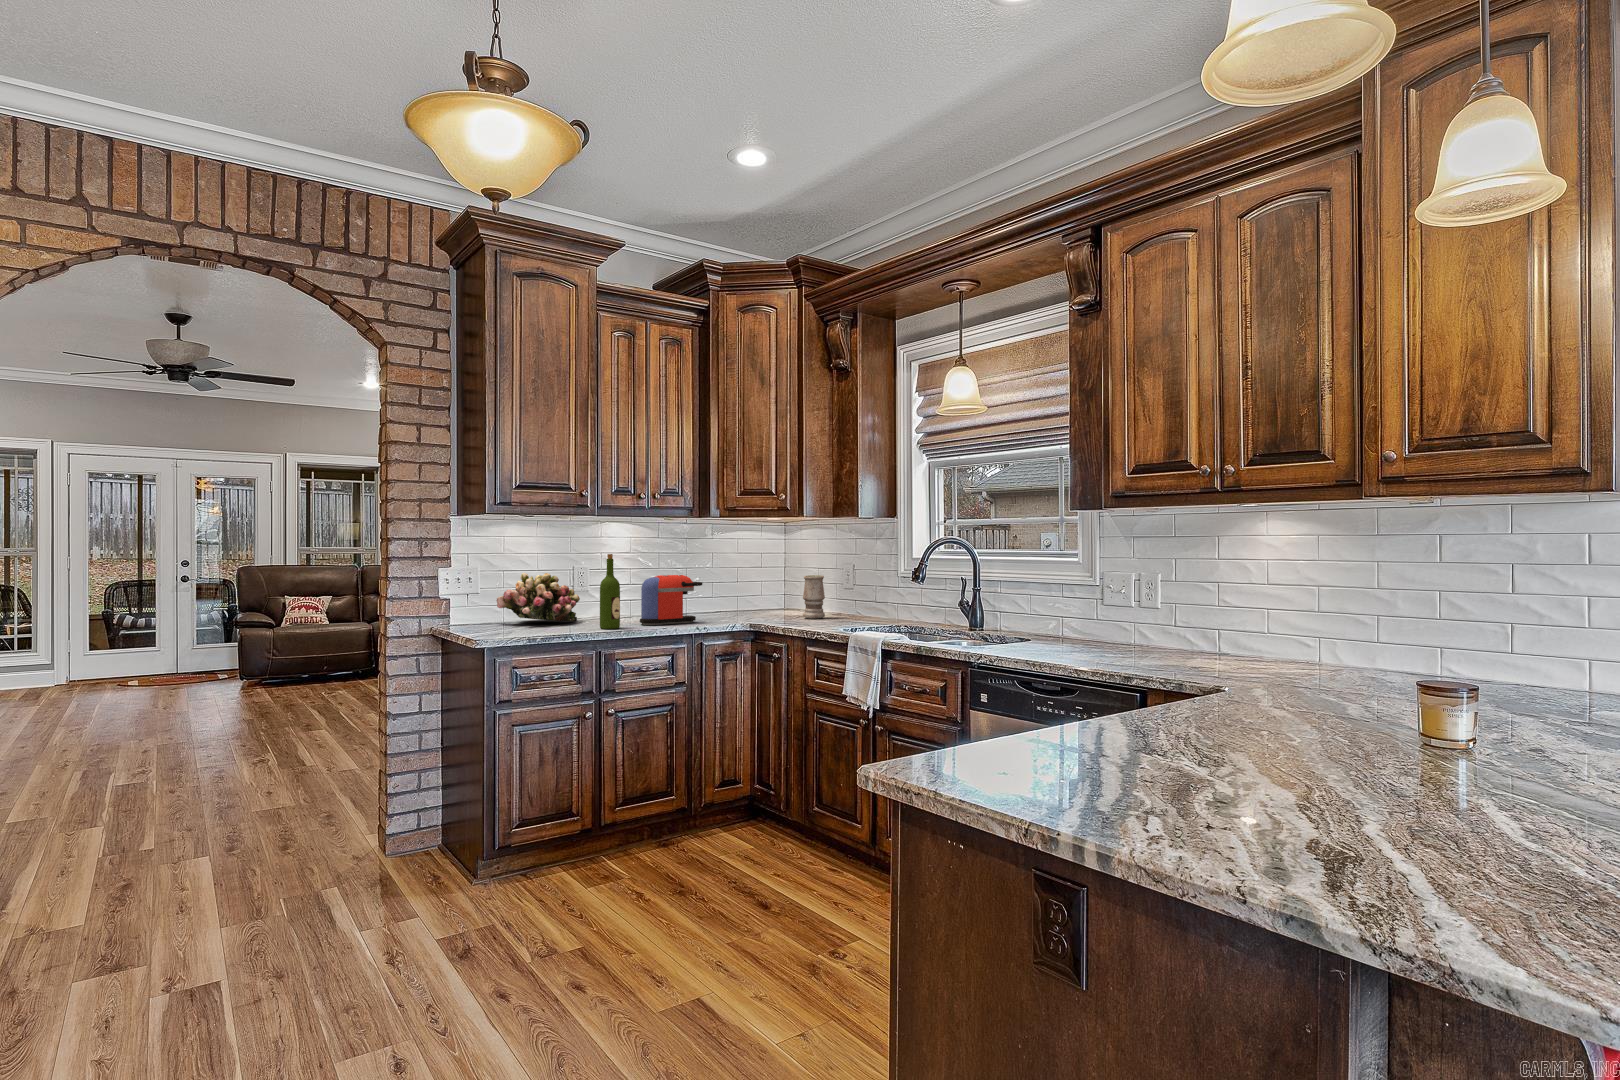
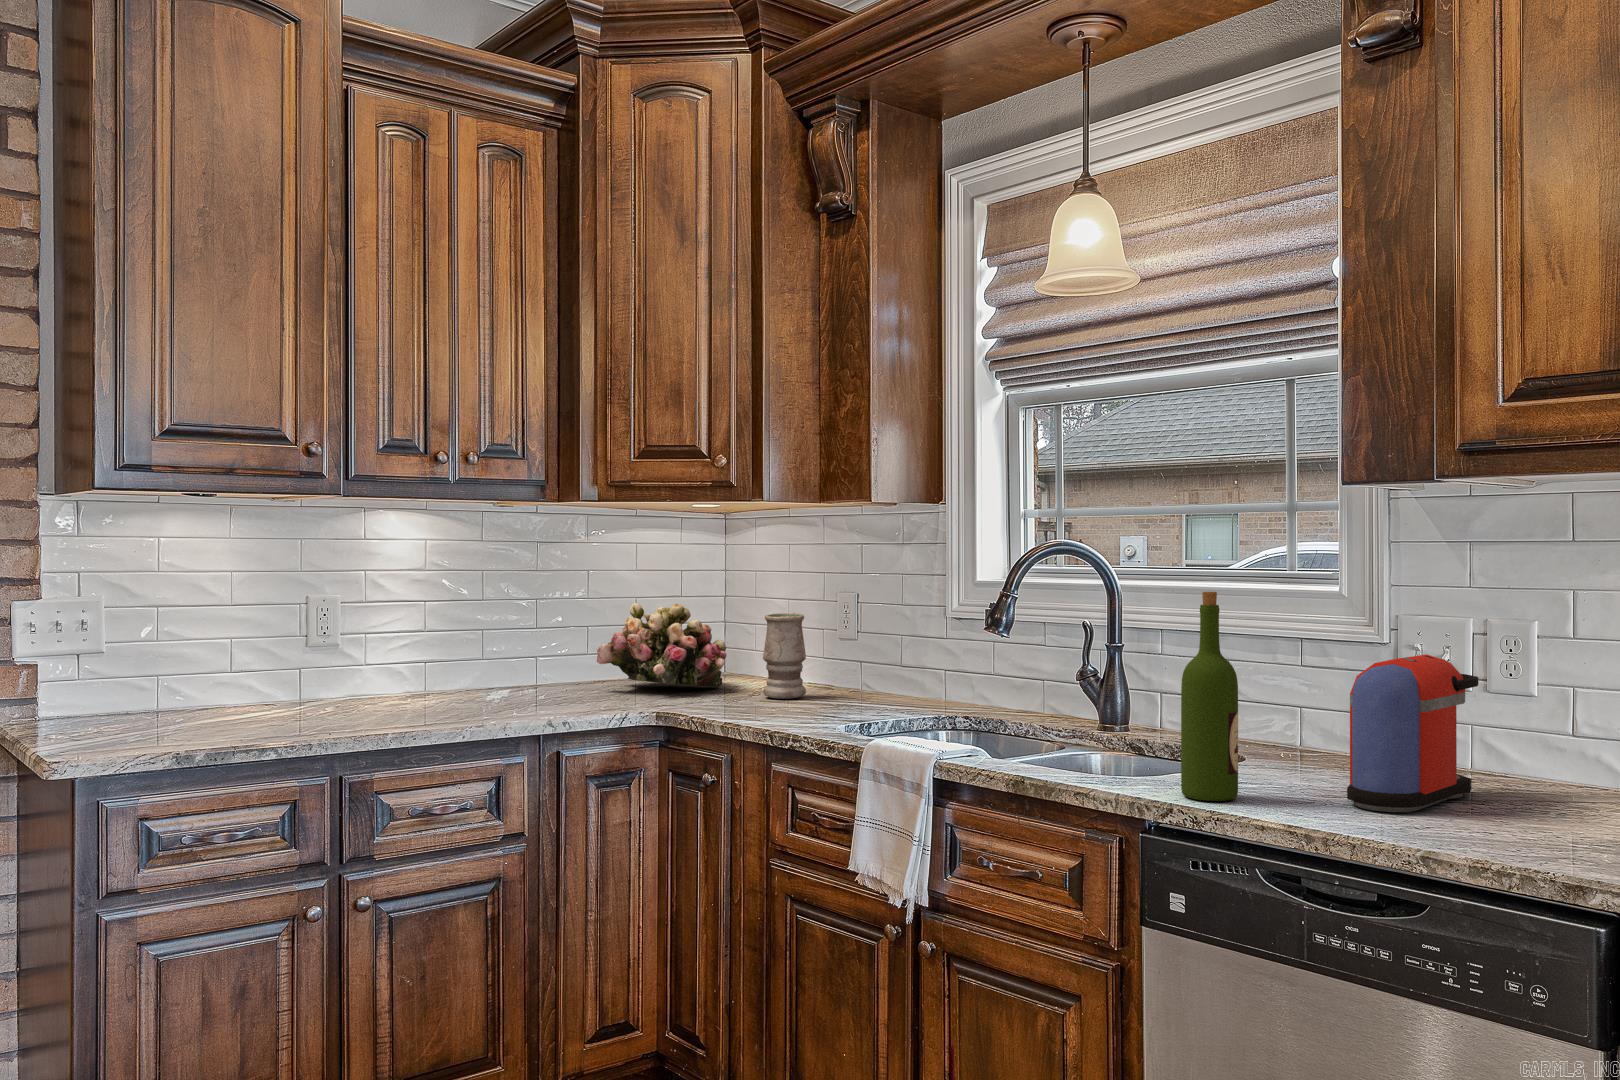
wine bottle: present [600,554,620,629] -> present [1181,592,1238,801]
flower arrangement: present [497,573,580,622] -> present [597,603,727,687]
coffee maker: present [640,575,702,625] -> present [1347,654,1479,812]

